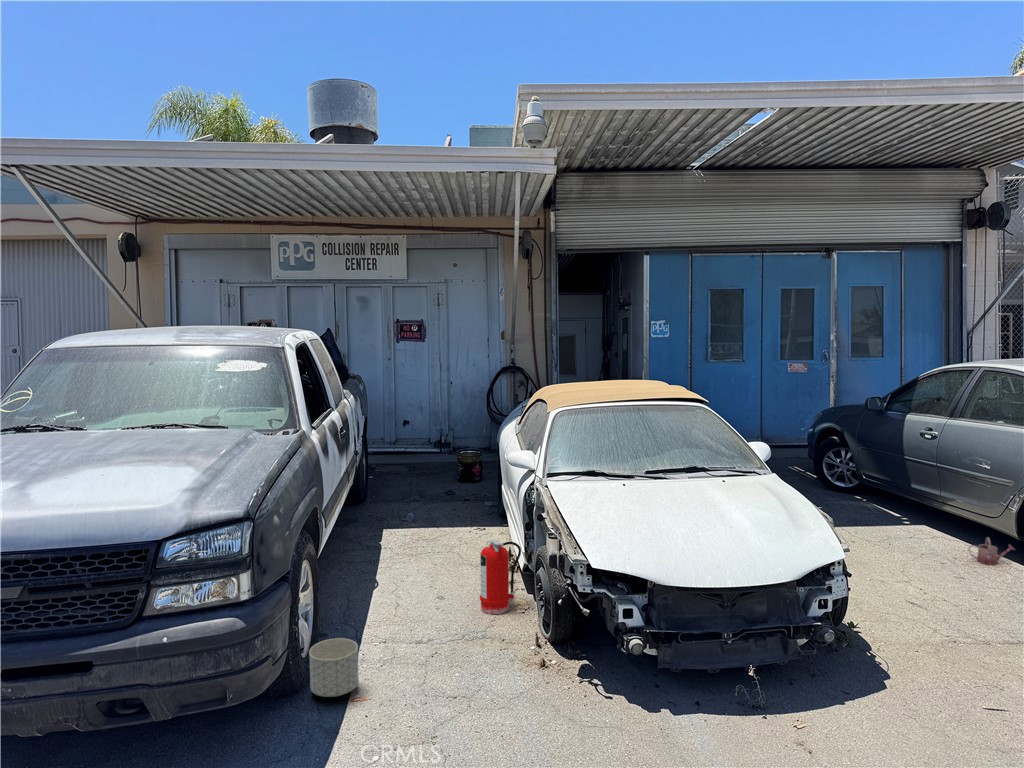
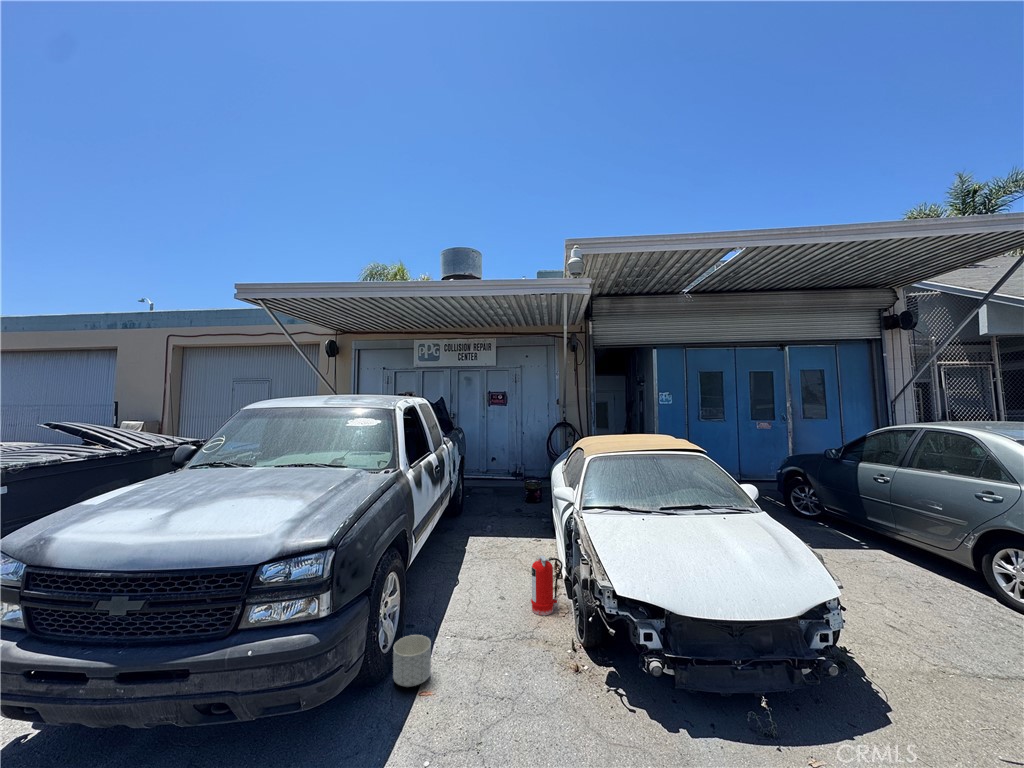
watering can: present [968,537,1015,565] -> none [932,570,978,595]

